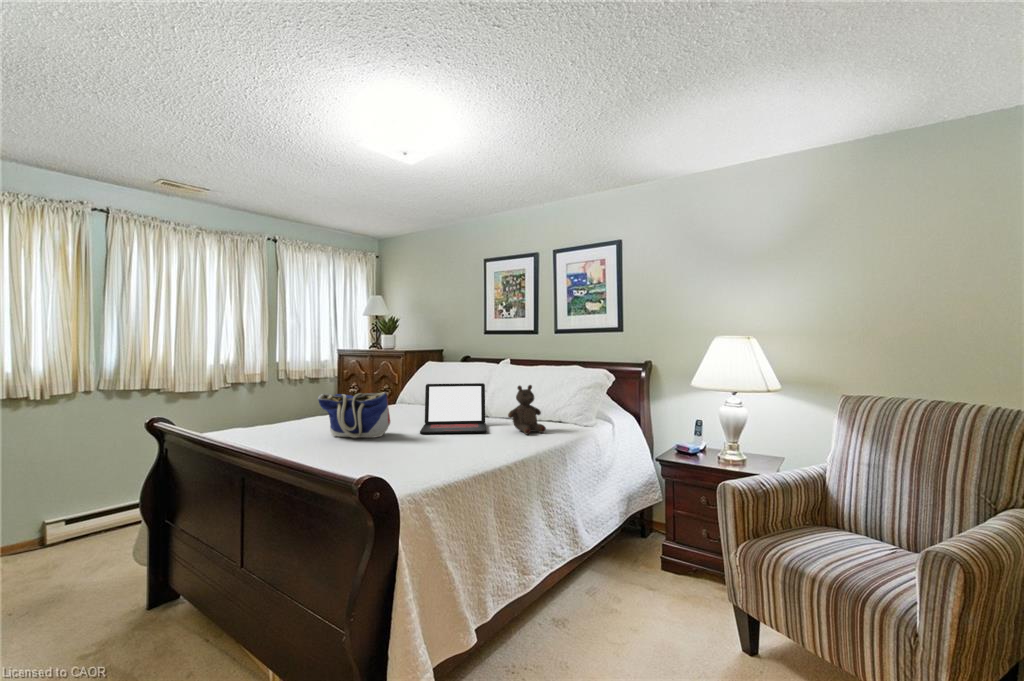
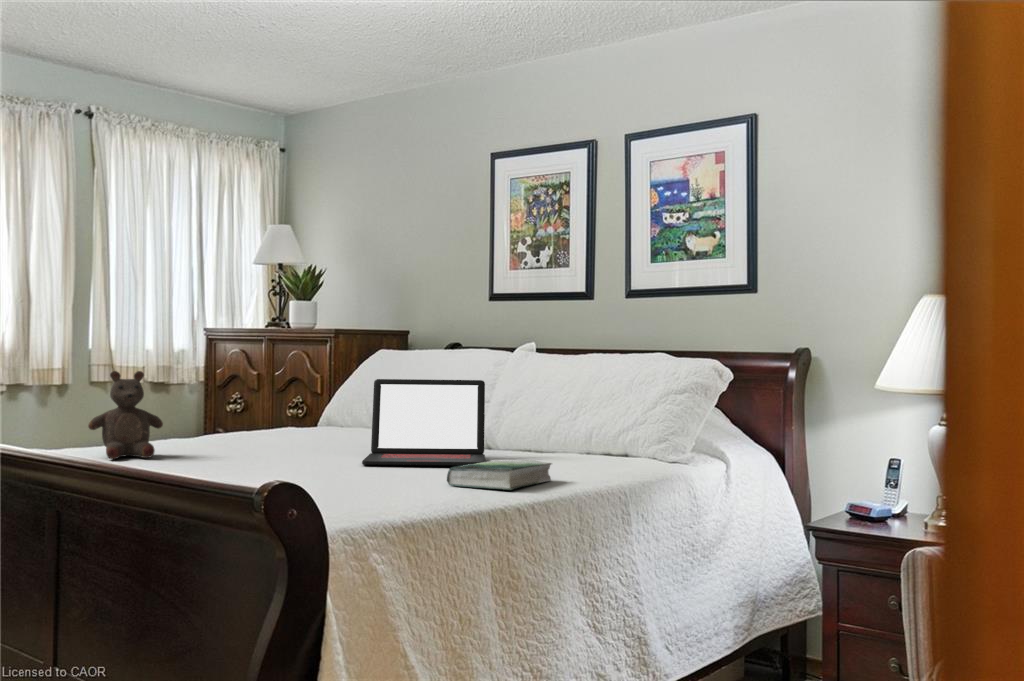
stuffed bear: present [508,385,546,434] -> present [88,371,163,459]
tote bag: present [318,393,390,438] -> none [180,384,309,467]
book: none [467,432,524,453] -> present [447,460,552,490]

